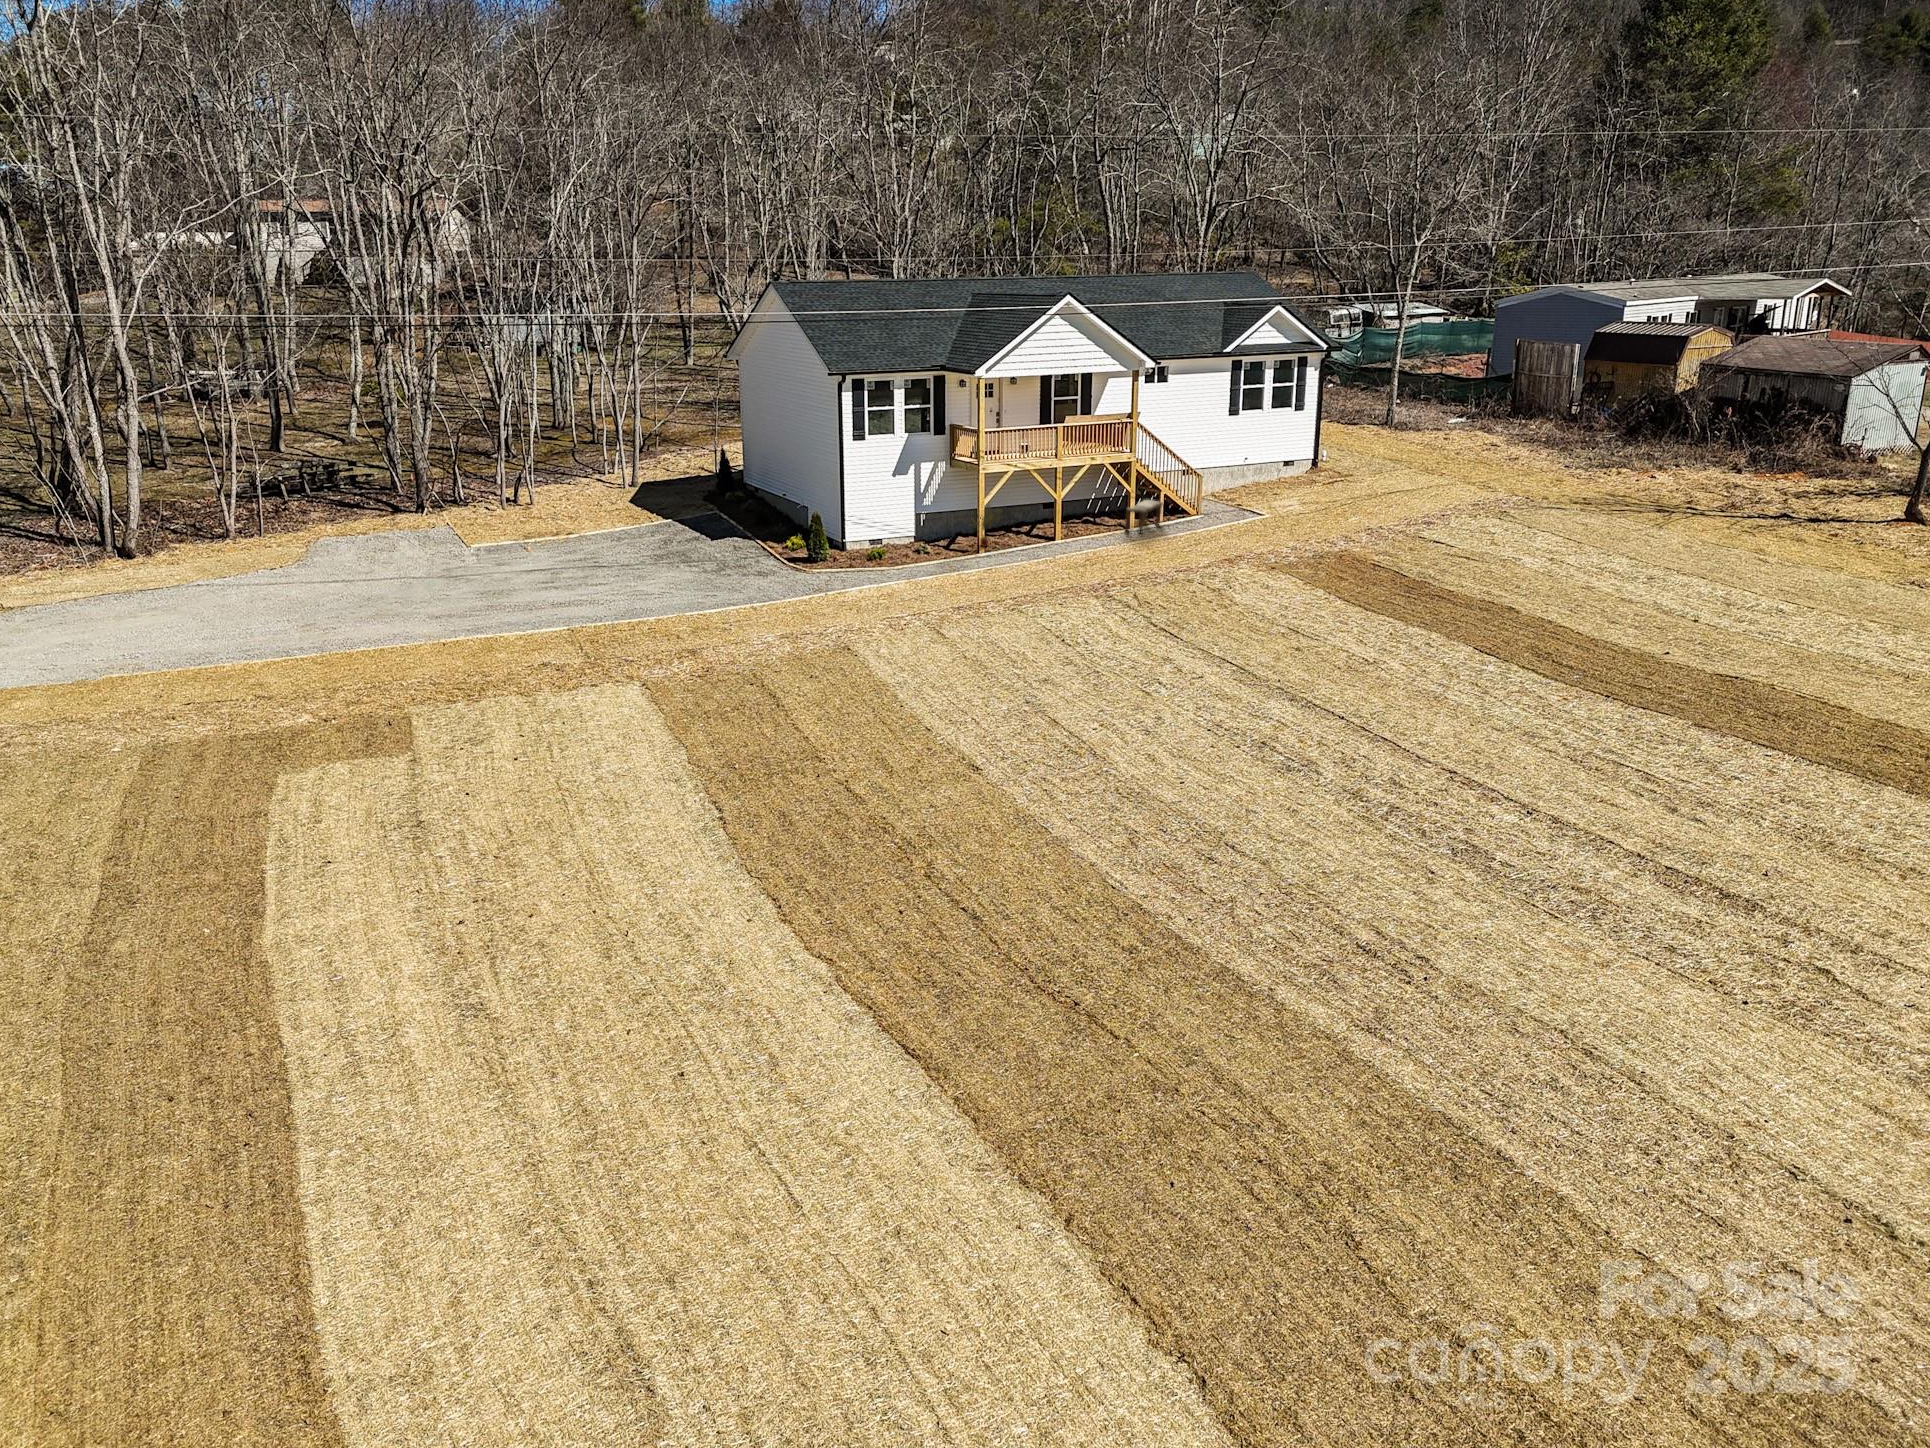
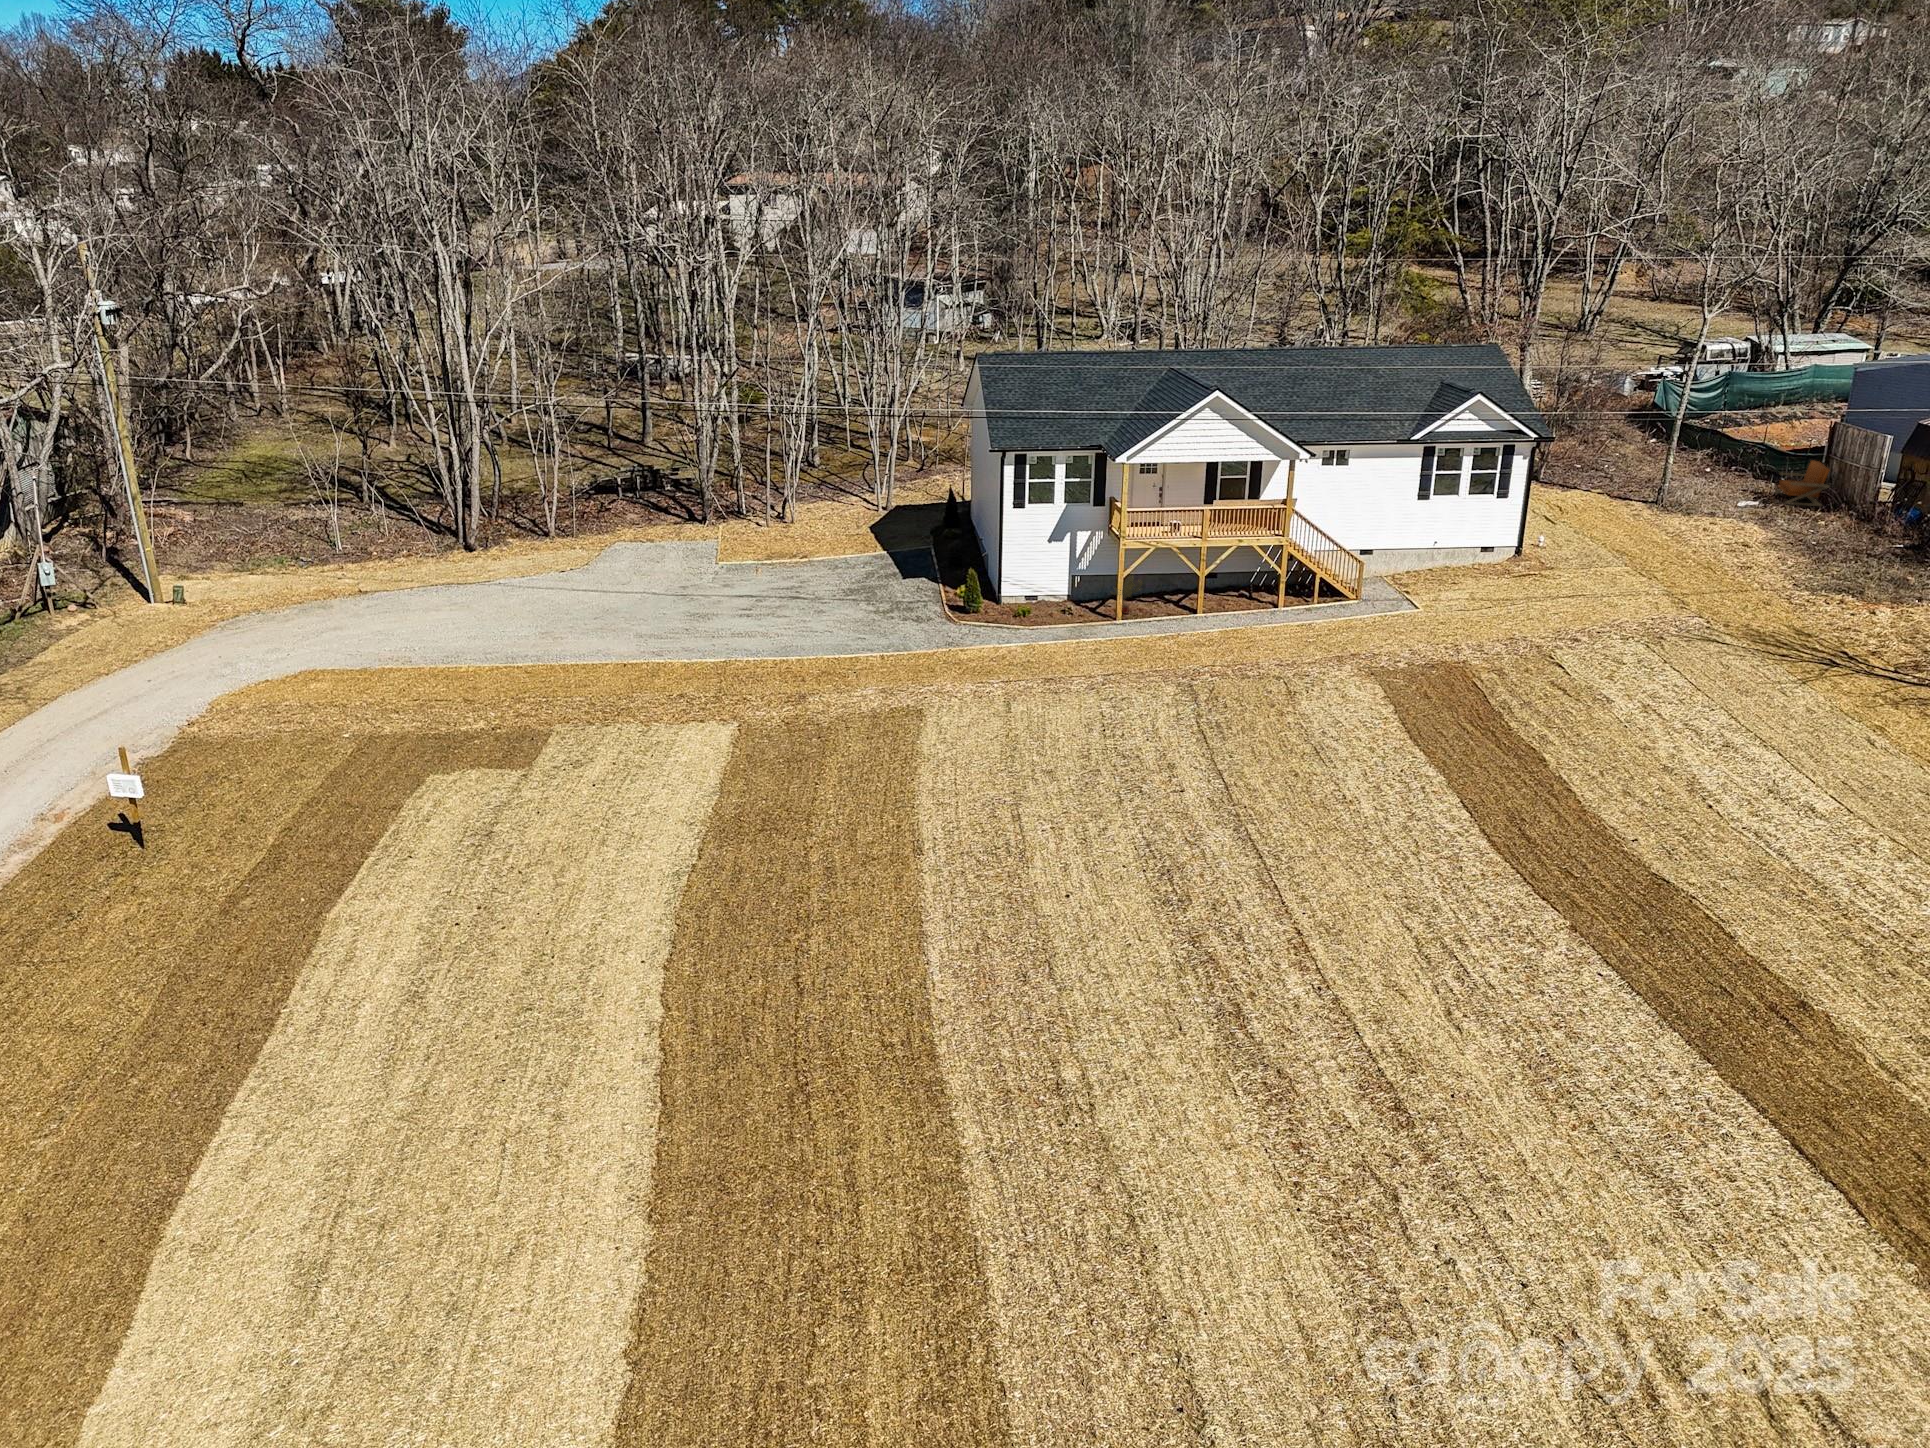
lounge chair: none [1480,373,1531,413] -> present [1774,461,1829,506]
bench: present [1125,499,1163,533] -> none [1270,581,1314,615]

